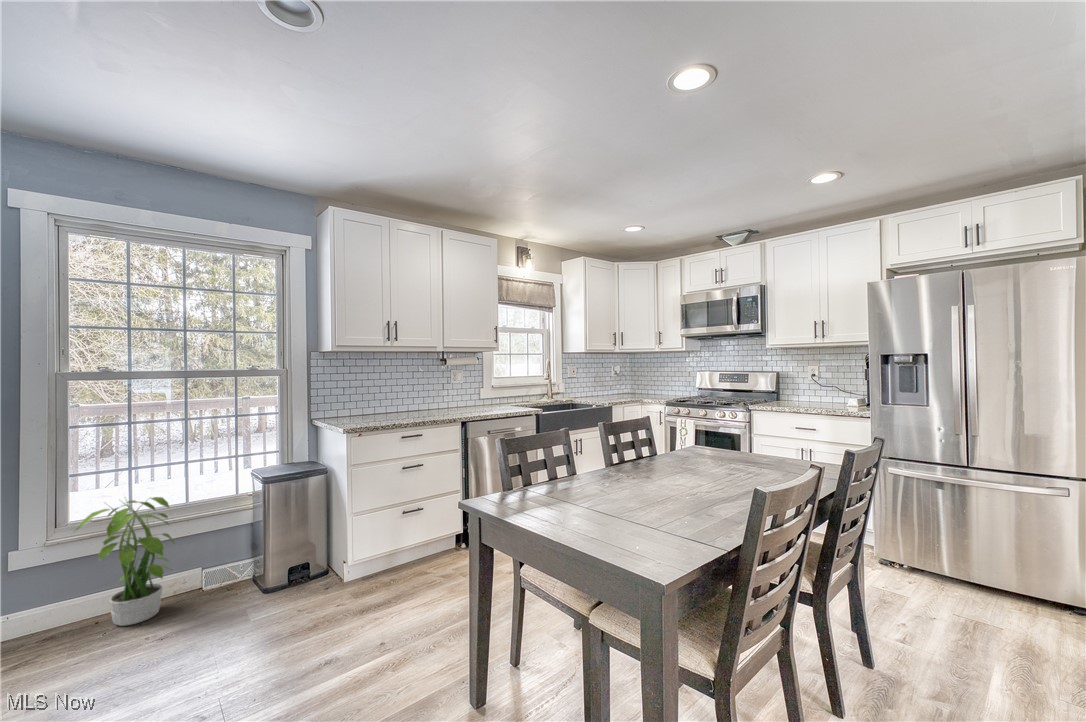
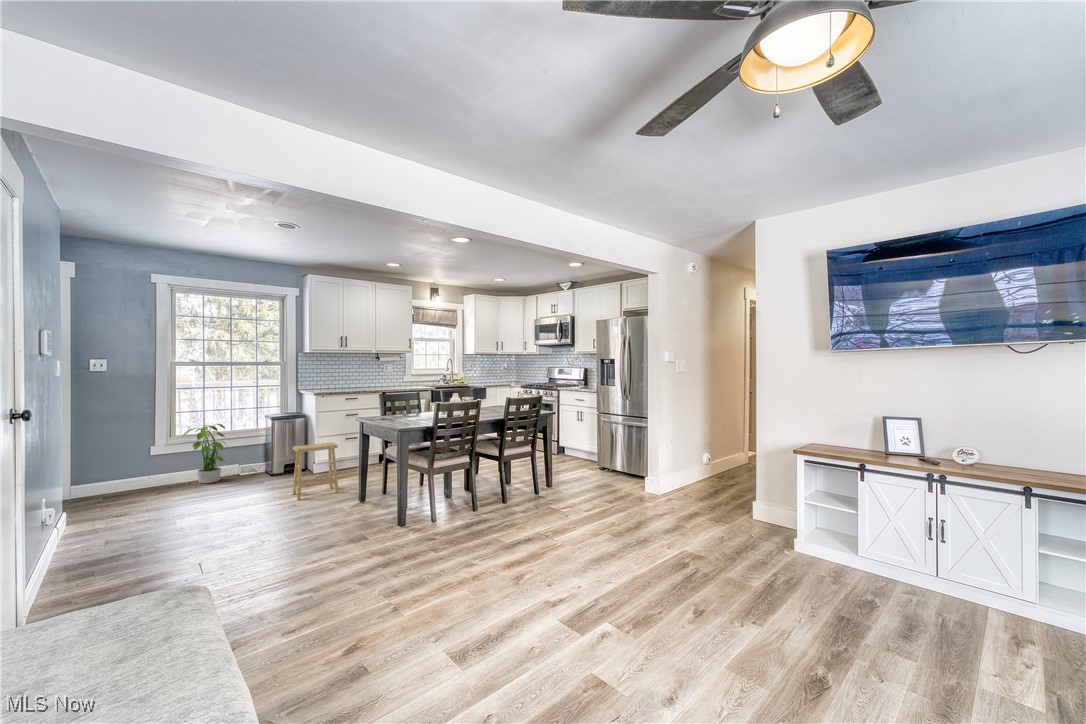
footstool: none [309,542,413,700] -> present [292,442,339,500]

